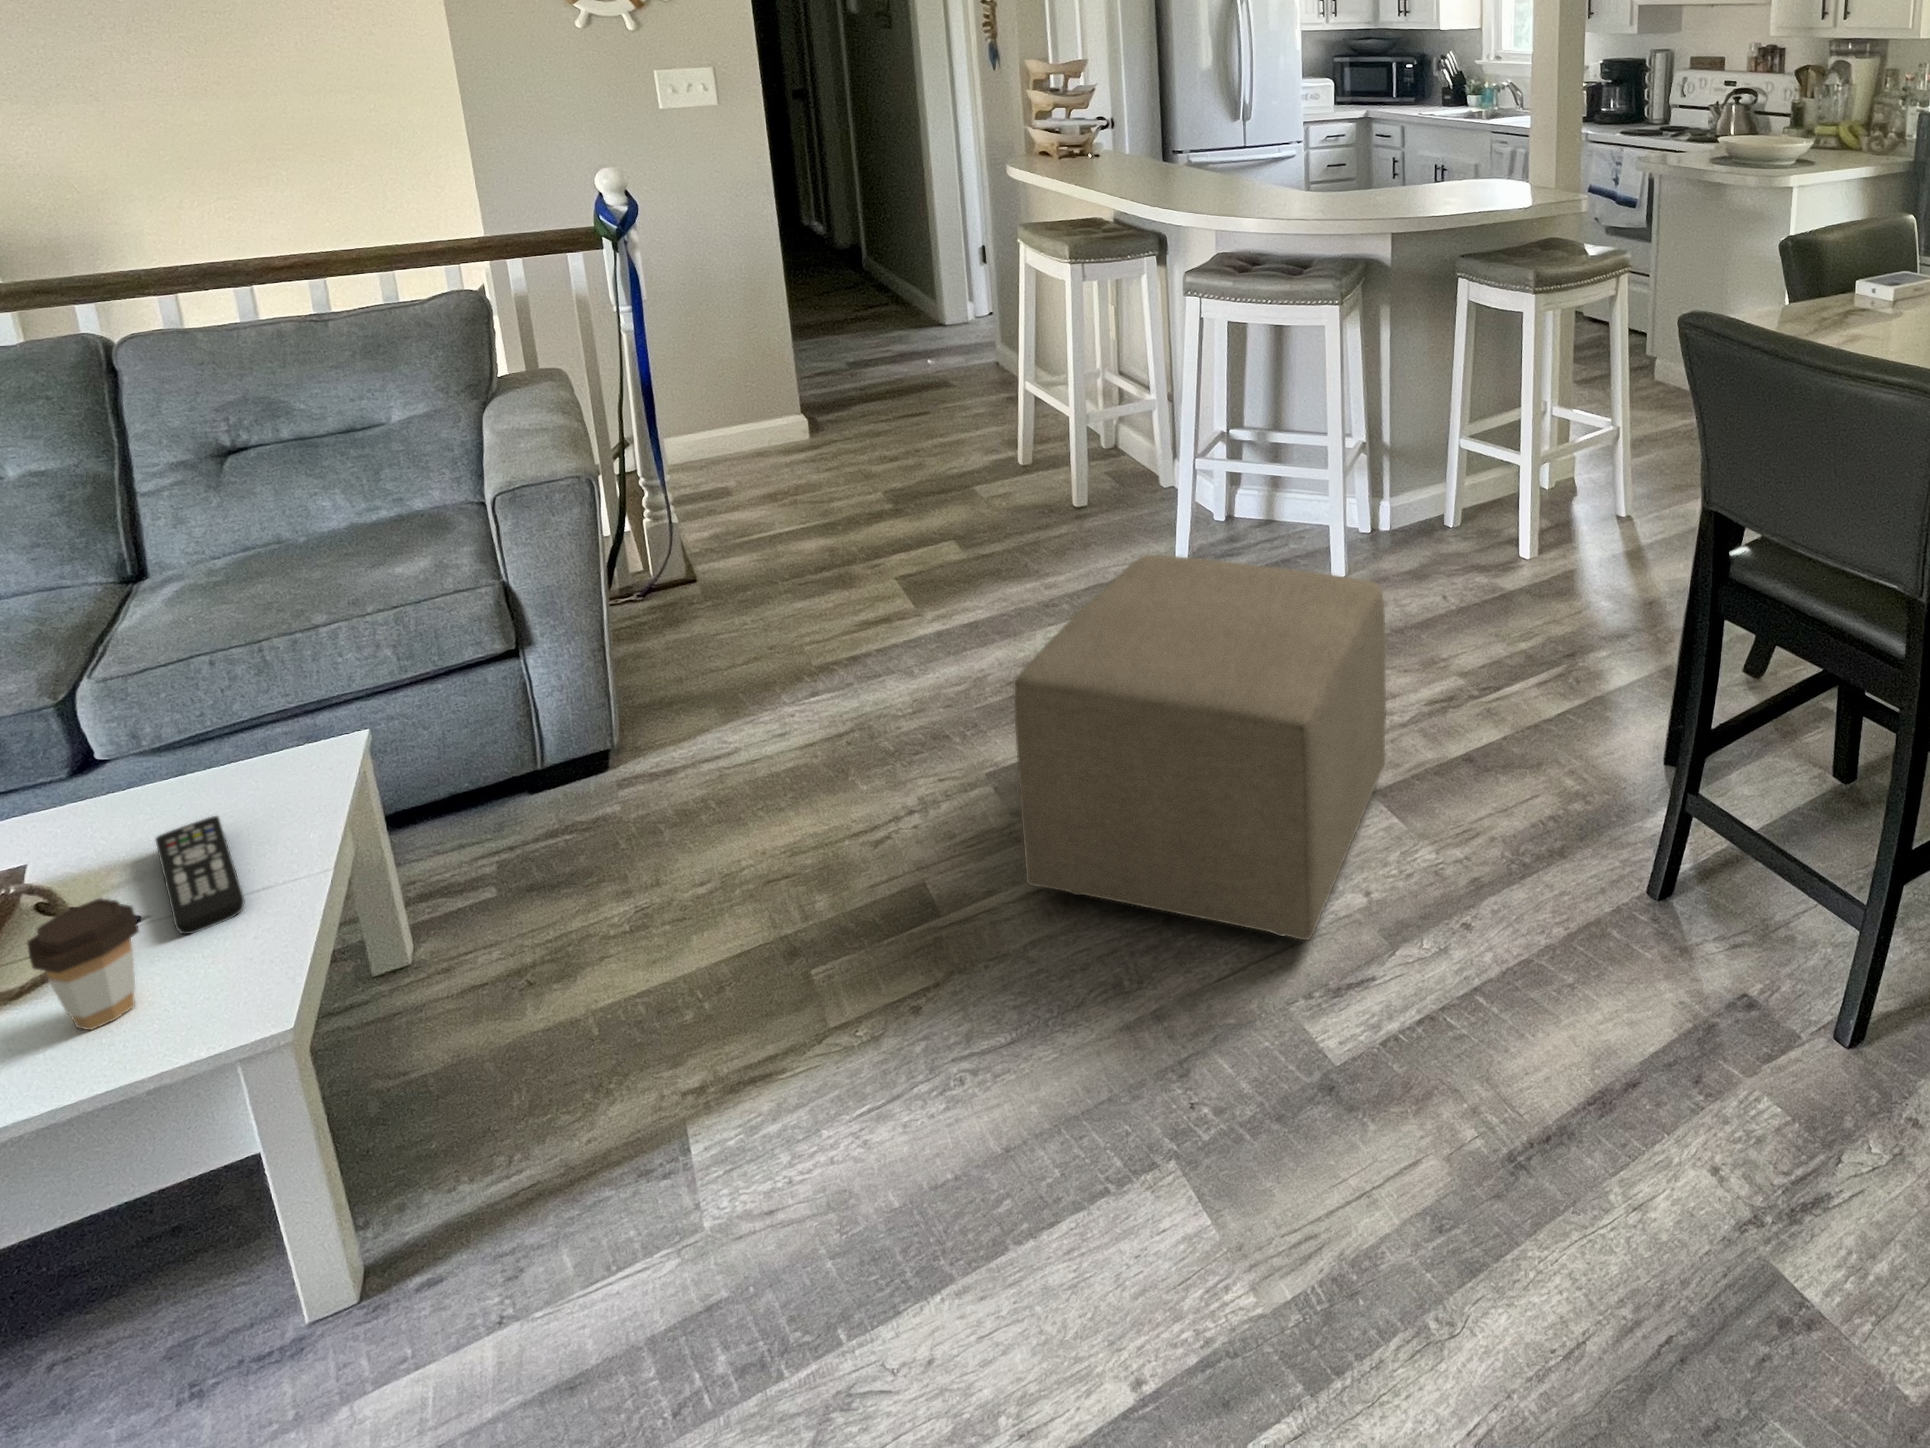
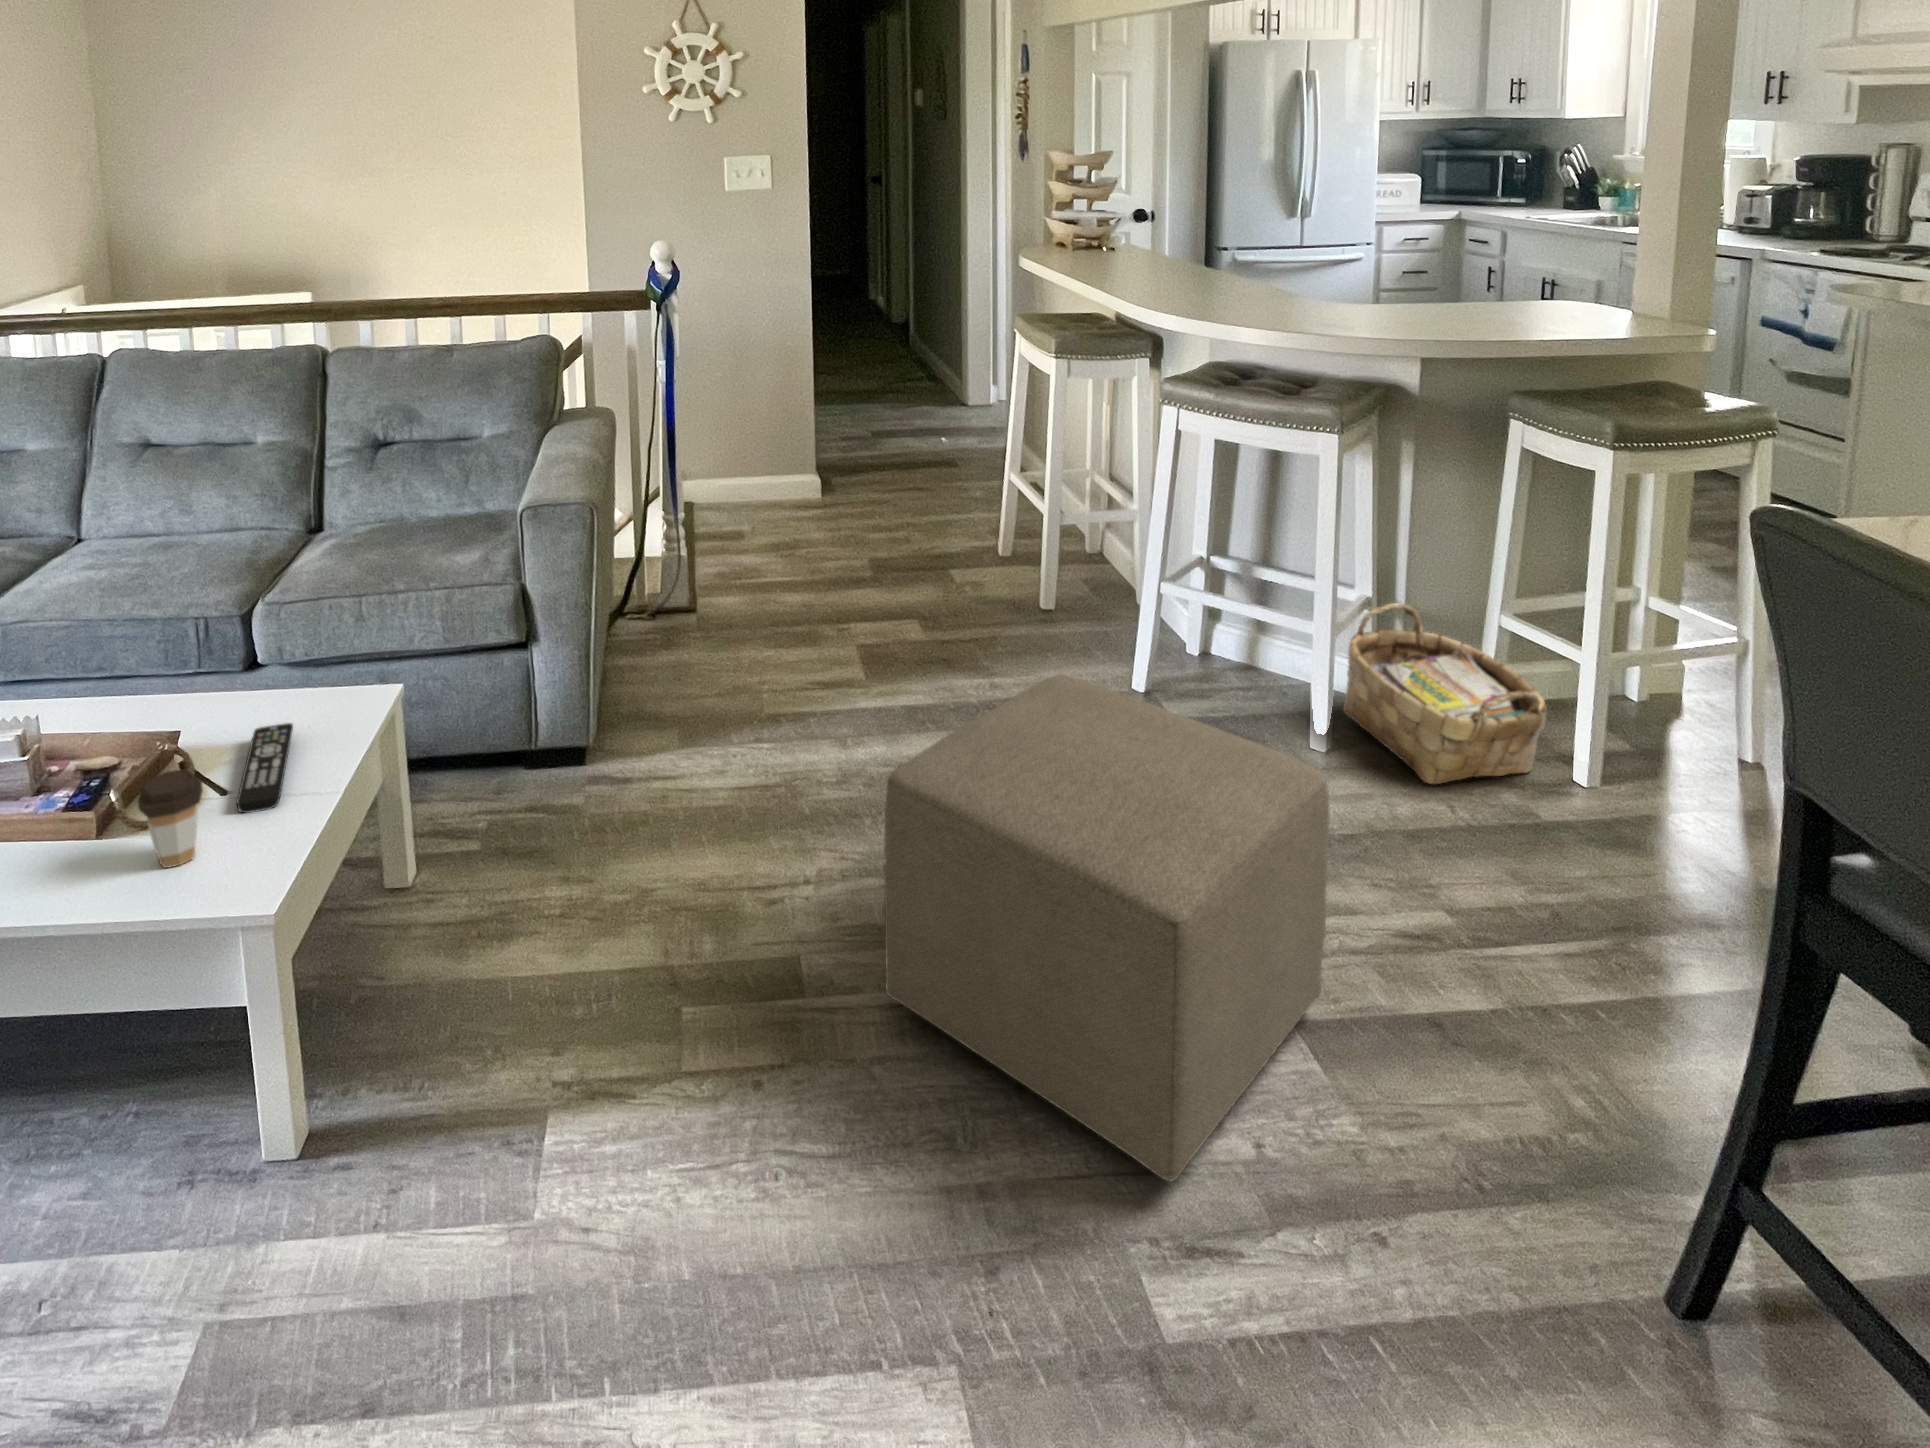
woven basket: none [1353,446,1500,586] -> present [1343,603,1546,784]

